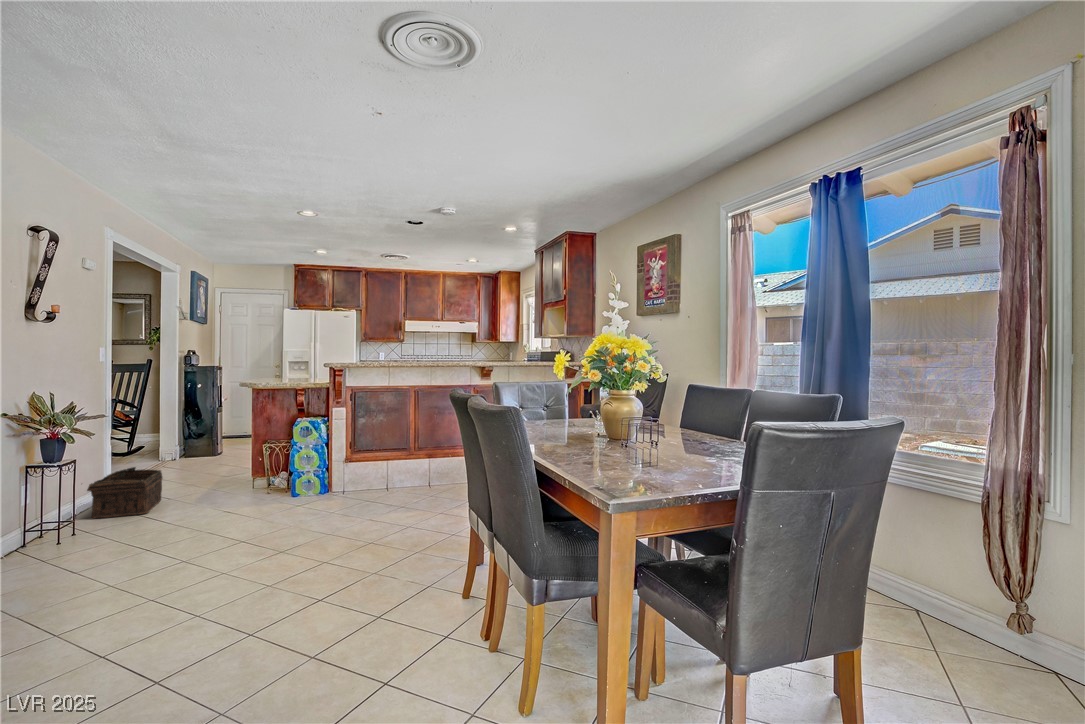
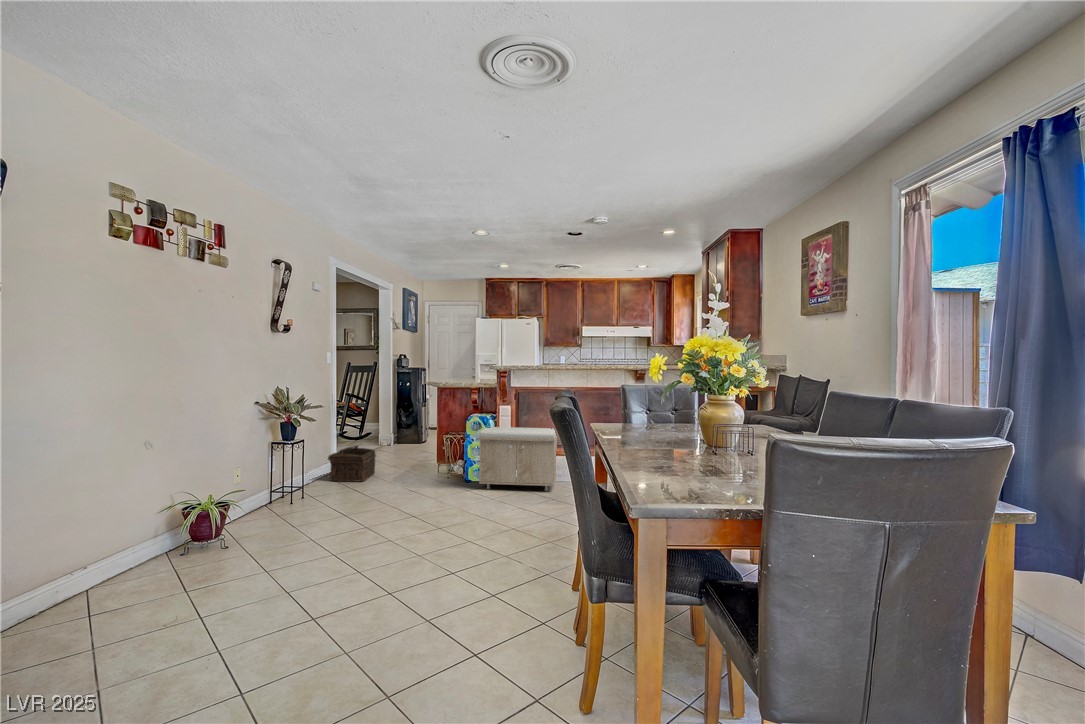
storage bench: none [313,430,404,505] -> present [479,427,557,491]

